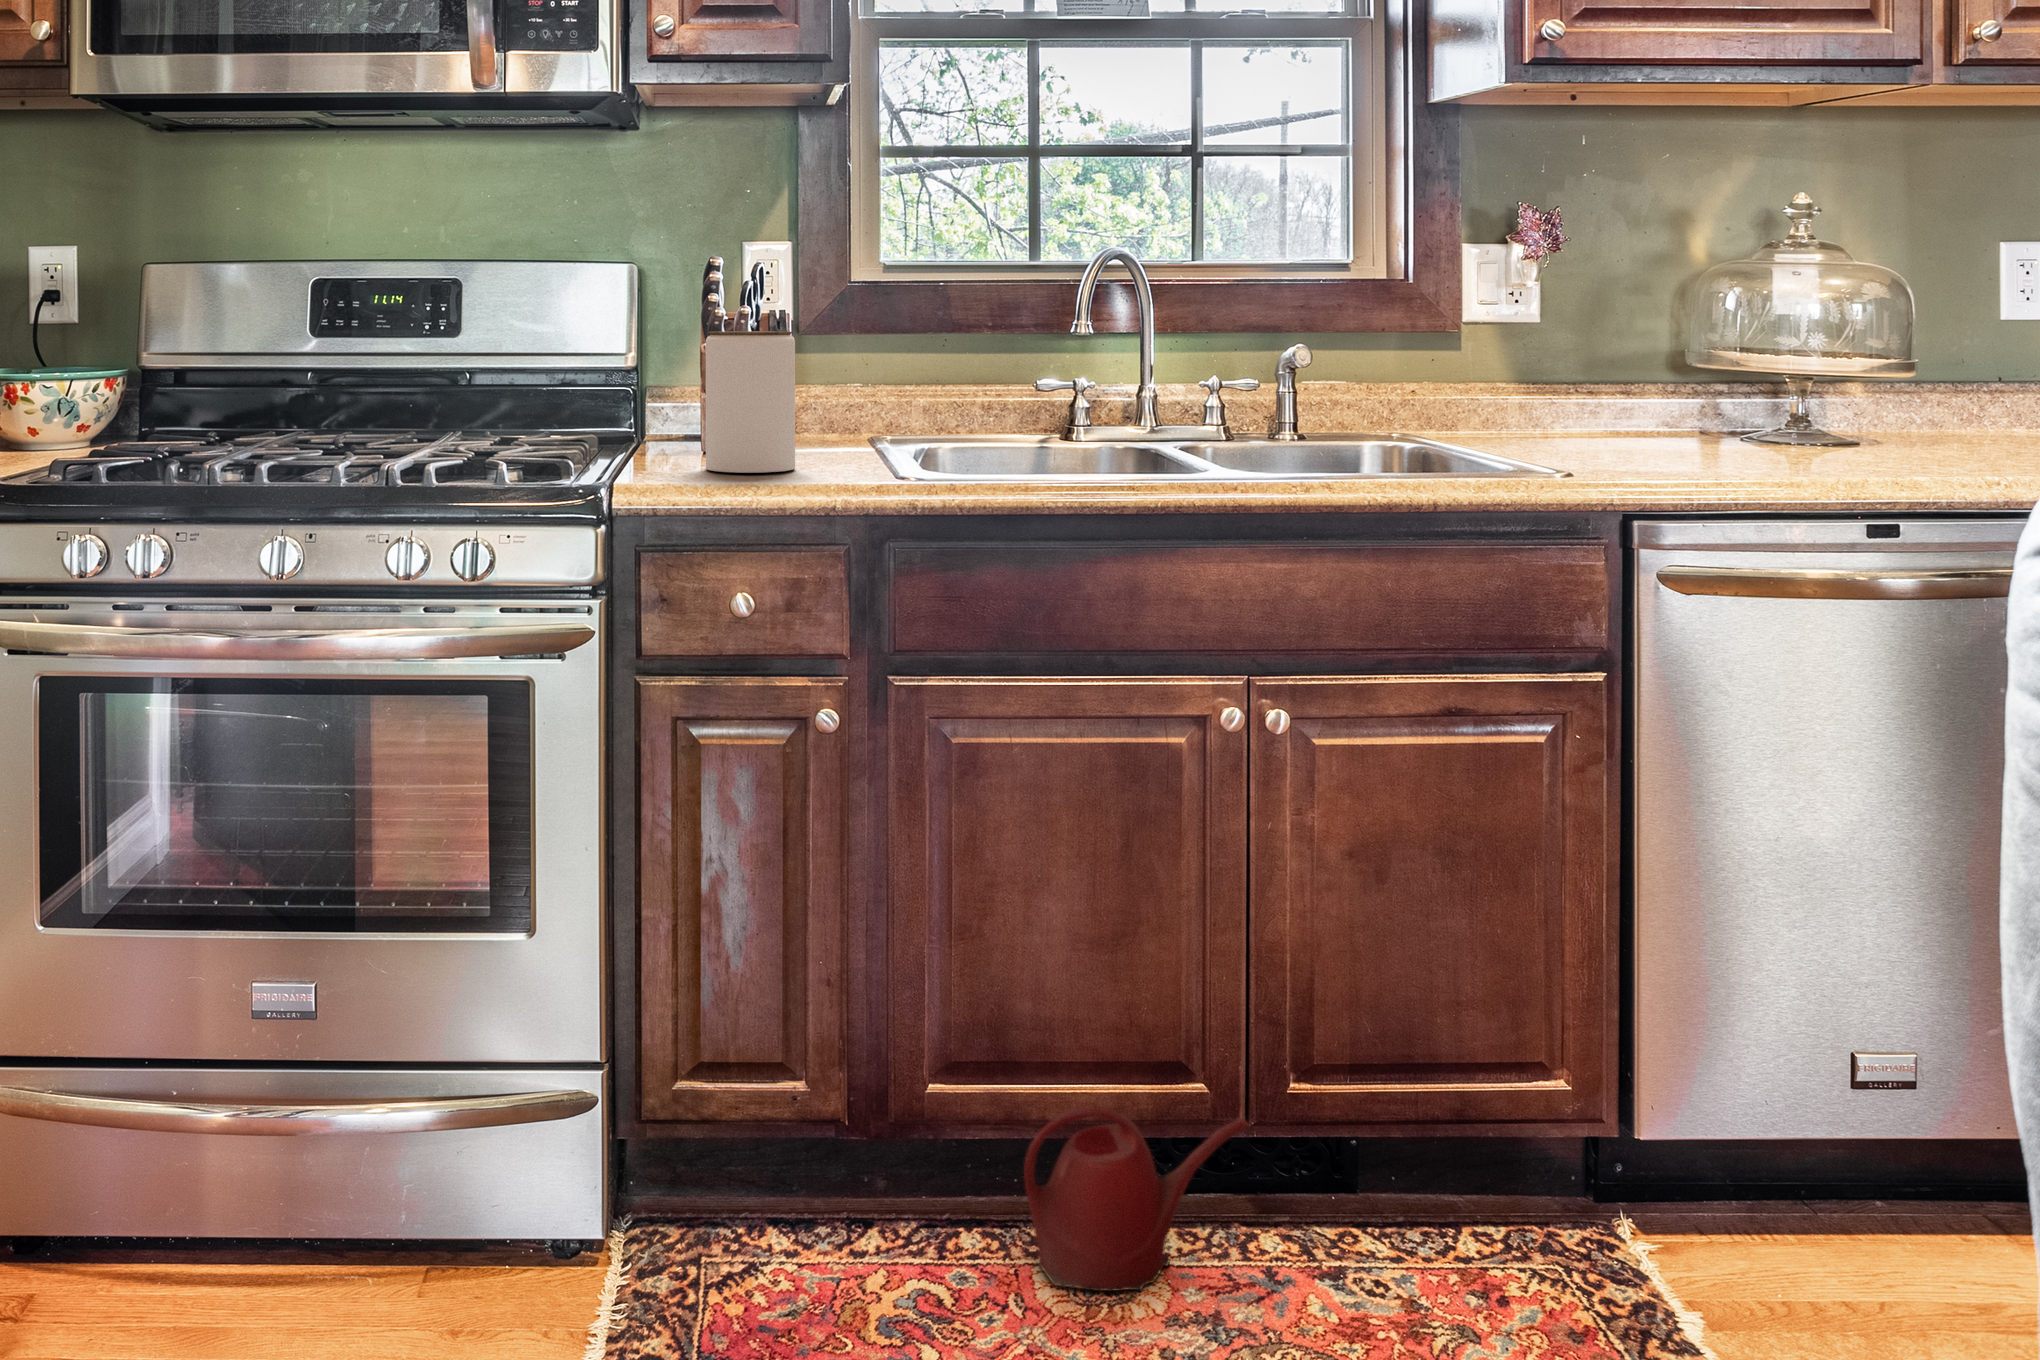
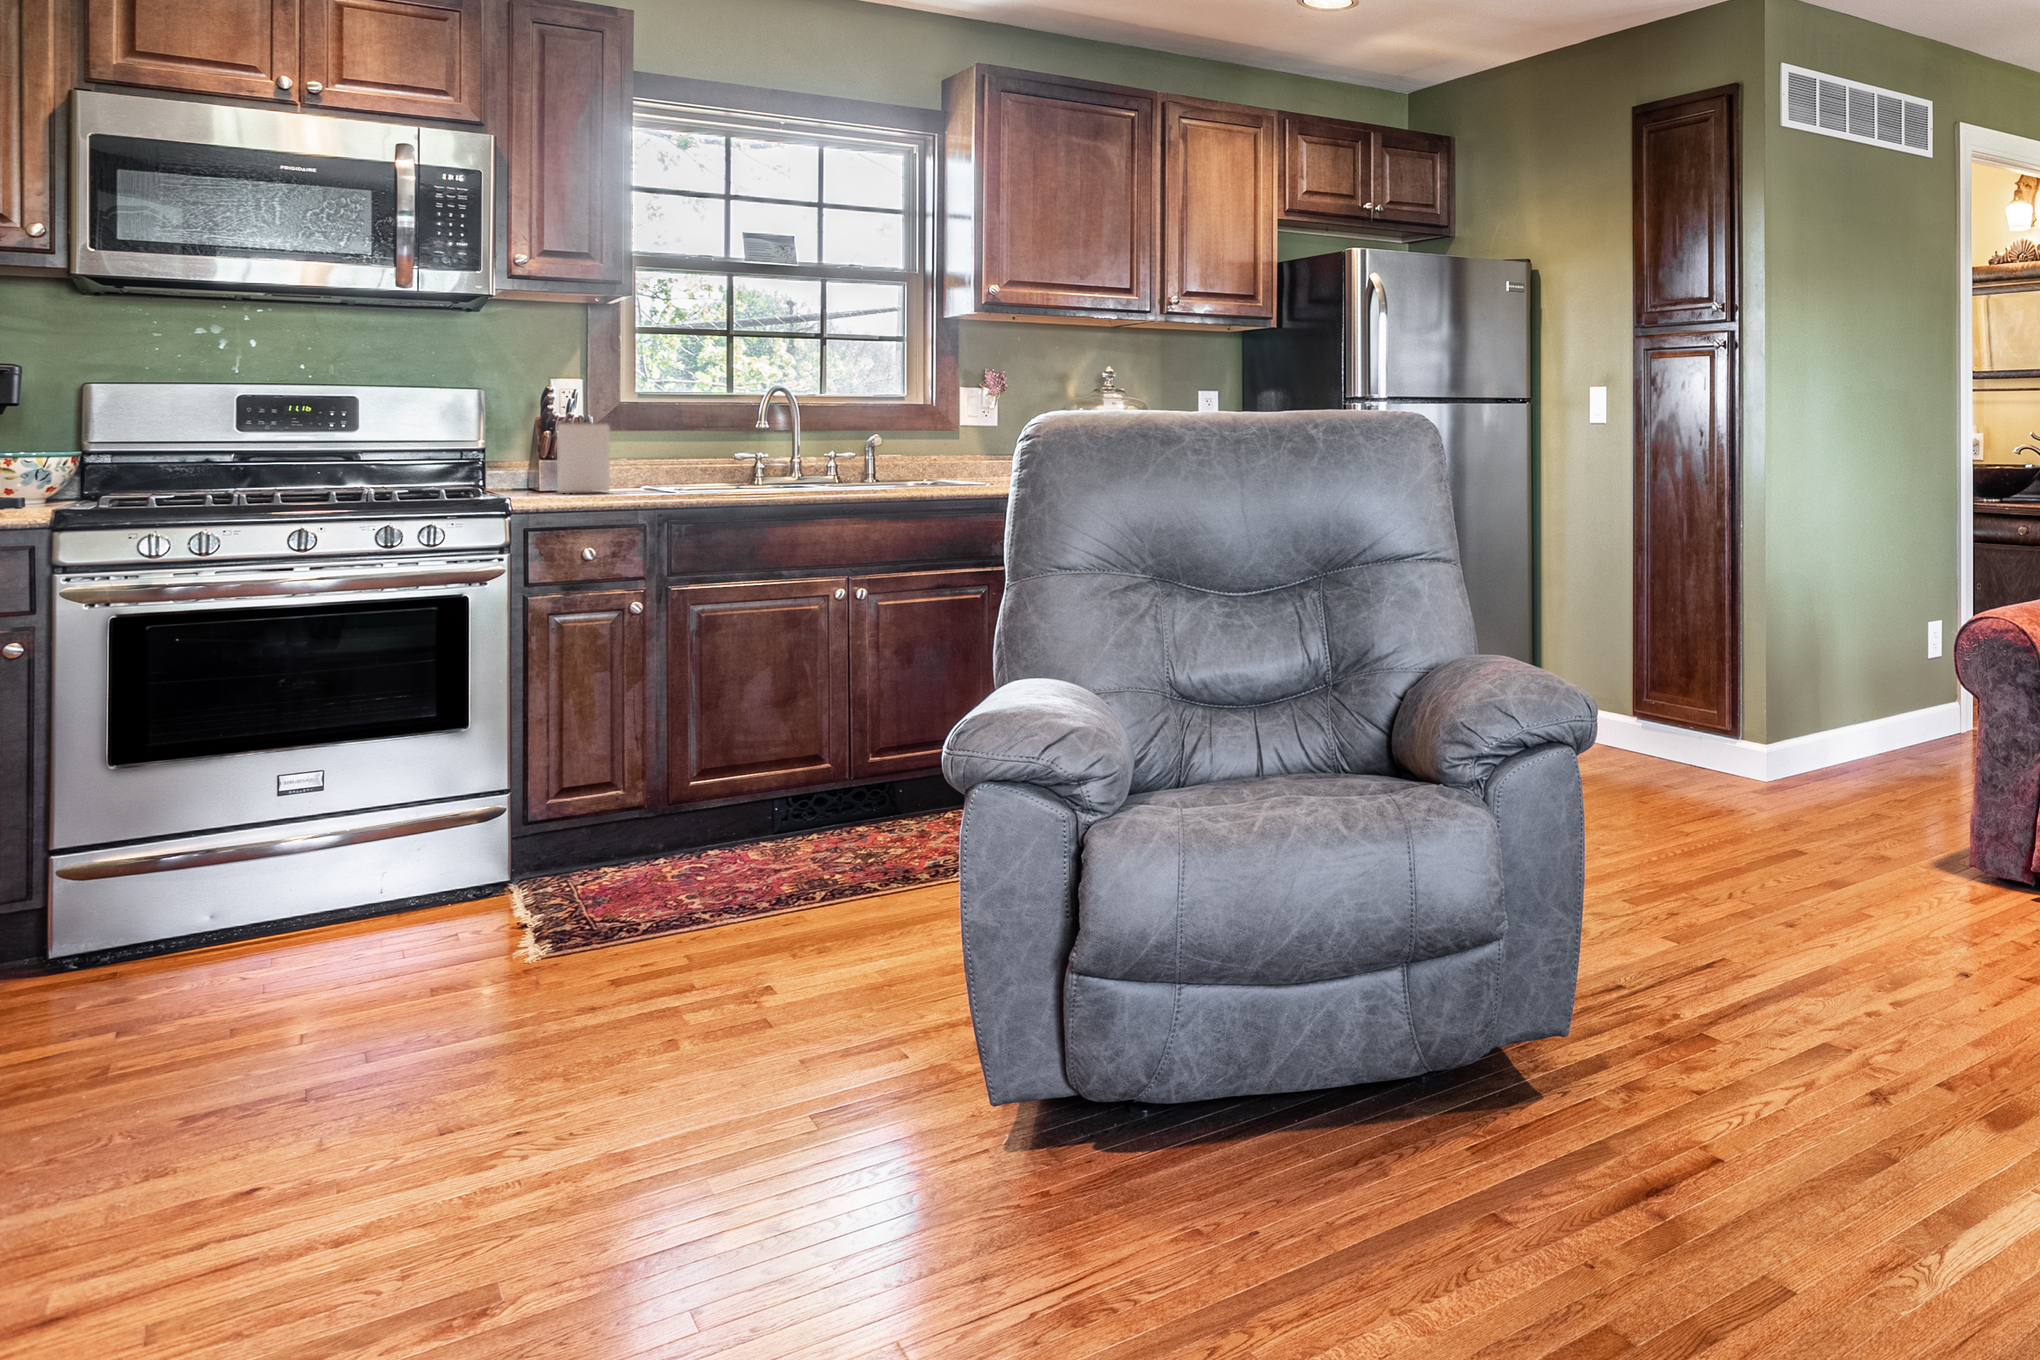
watering can: present [1024,1107,1249,1291] -> none [743,773,852,851]

